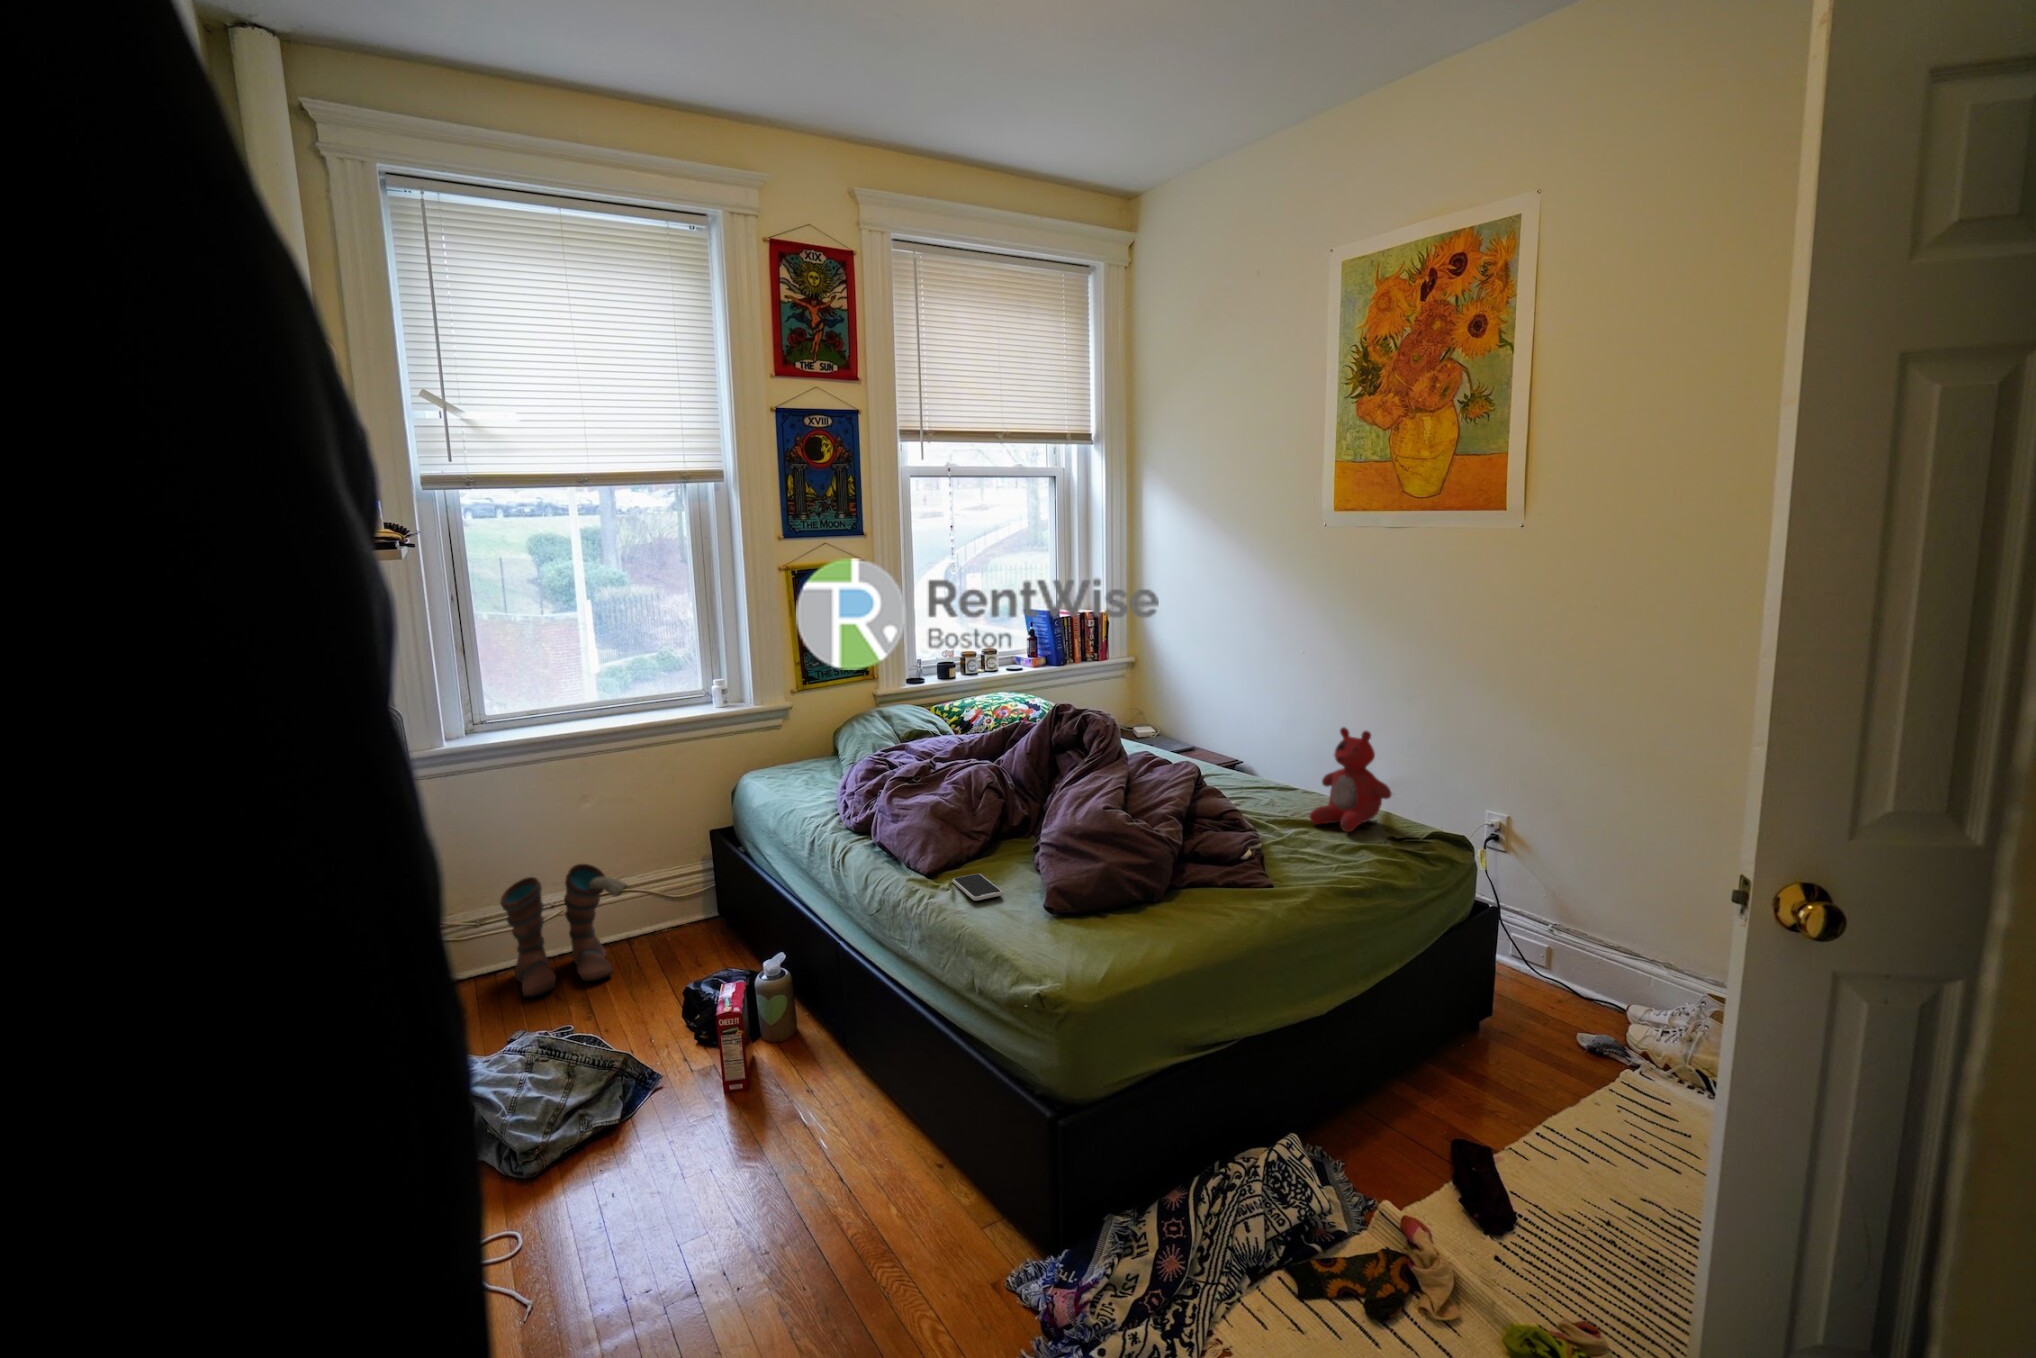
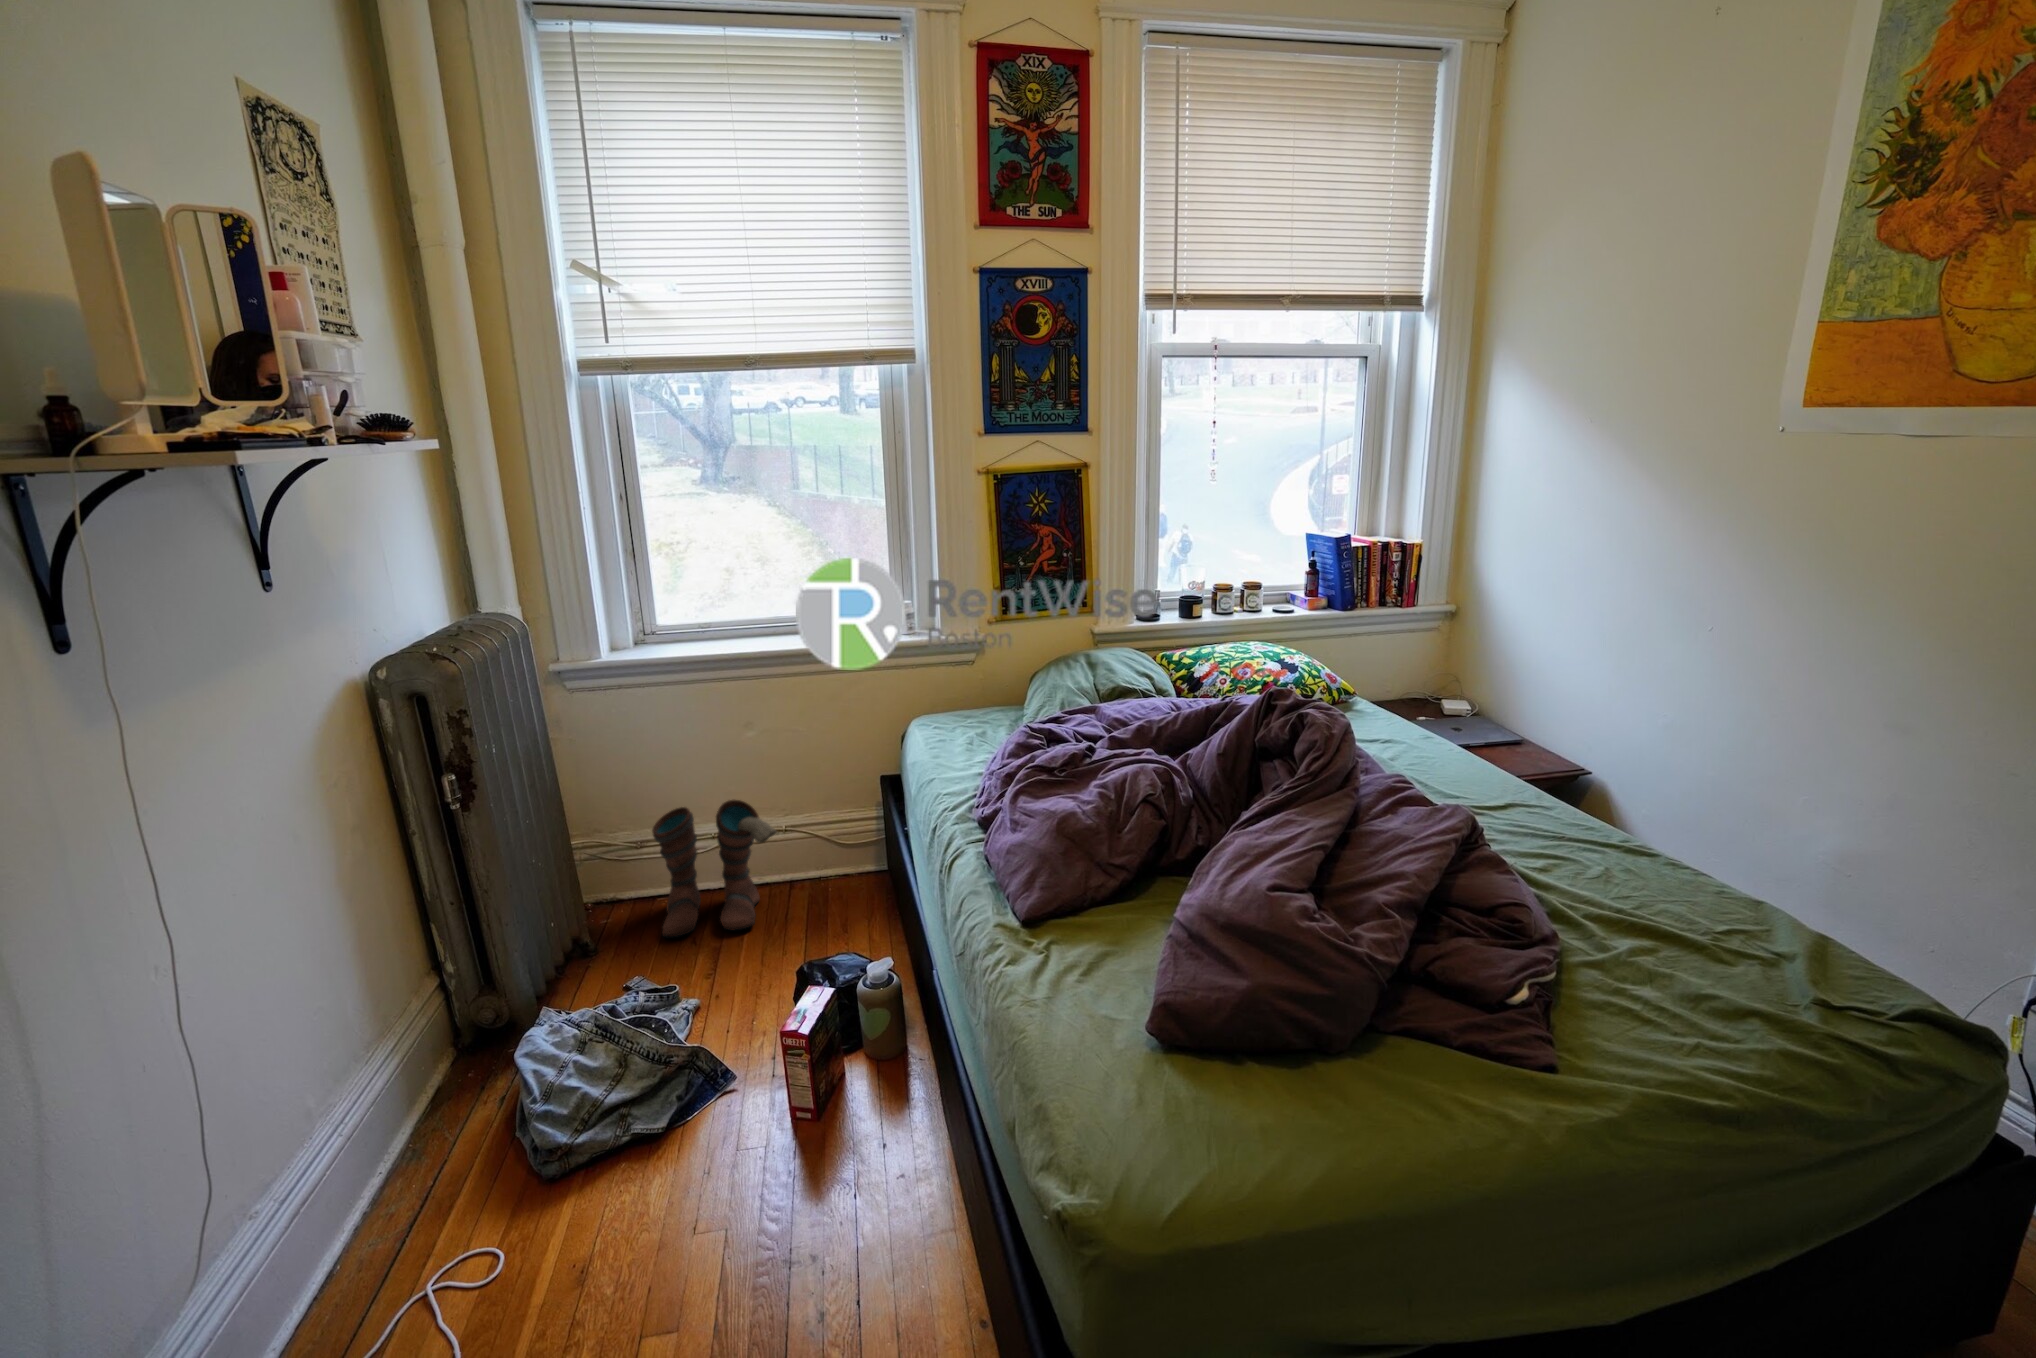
stuffed bear: present [1309,727,1391,832] -> none [1664,788,1835,971]
smartphone: present [952,874,1003,901] -> none [1056,929,1109,980]

